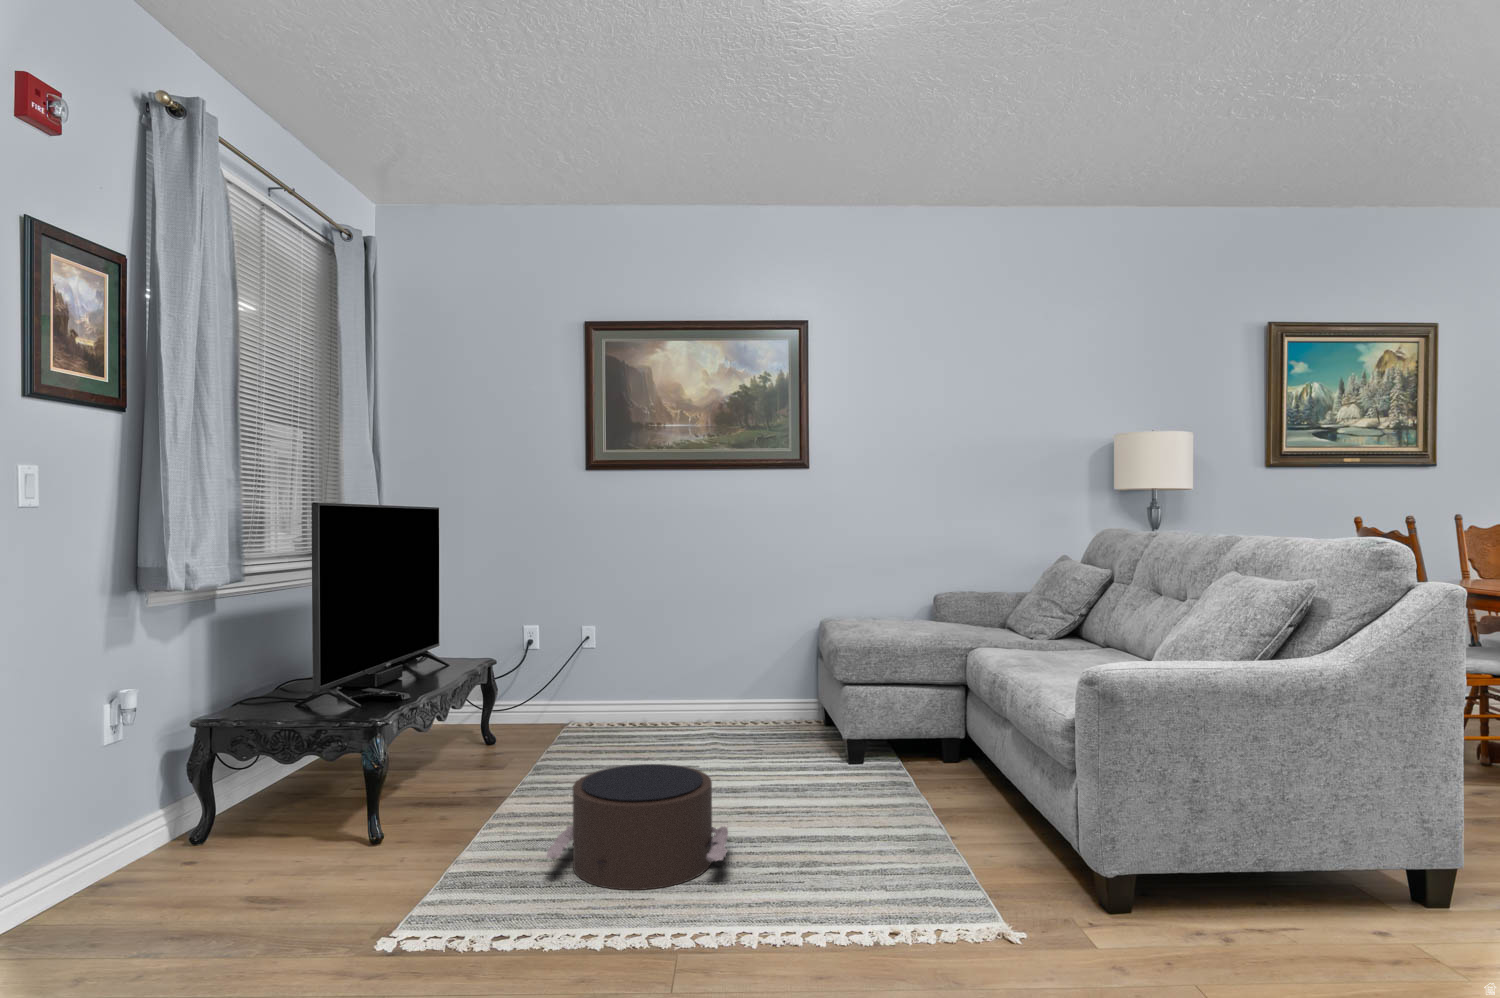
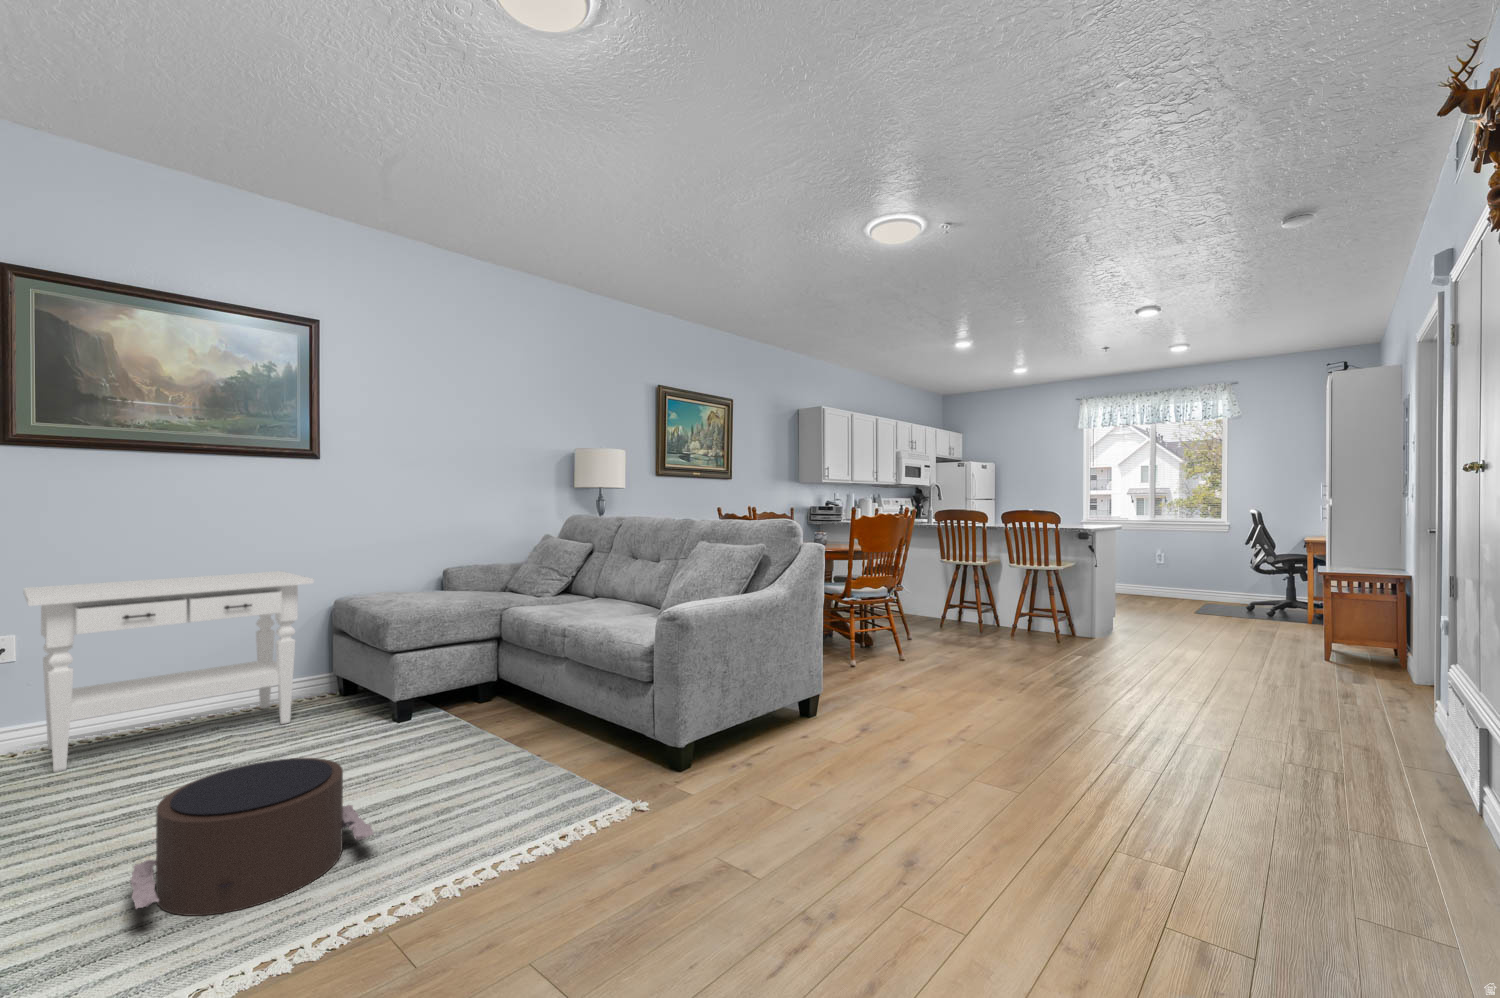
side table: none [579,585,782,744] -> present [23,571,314,773]

